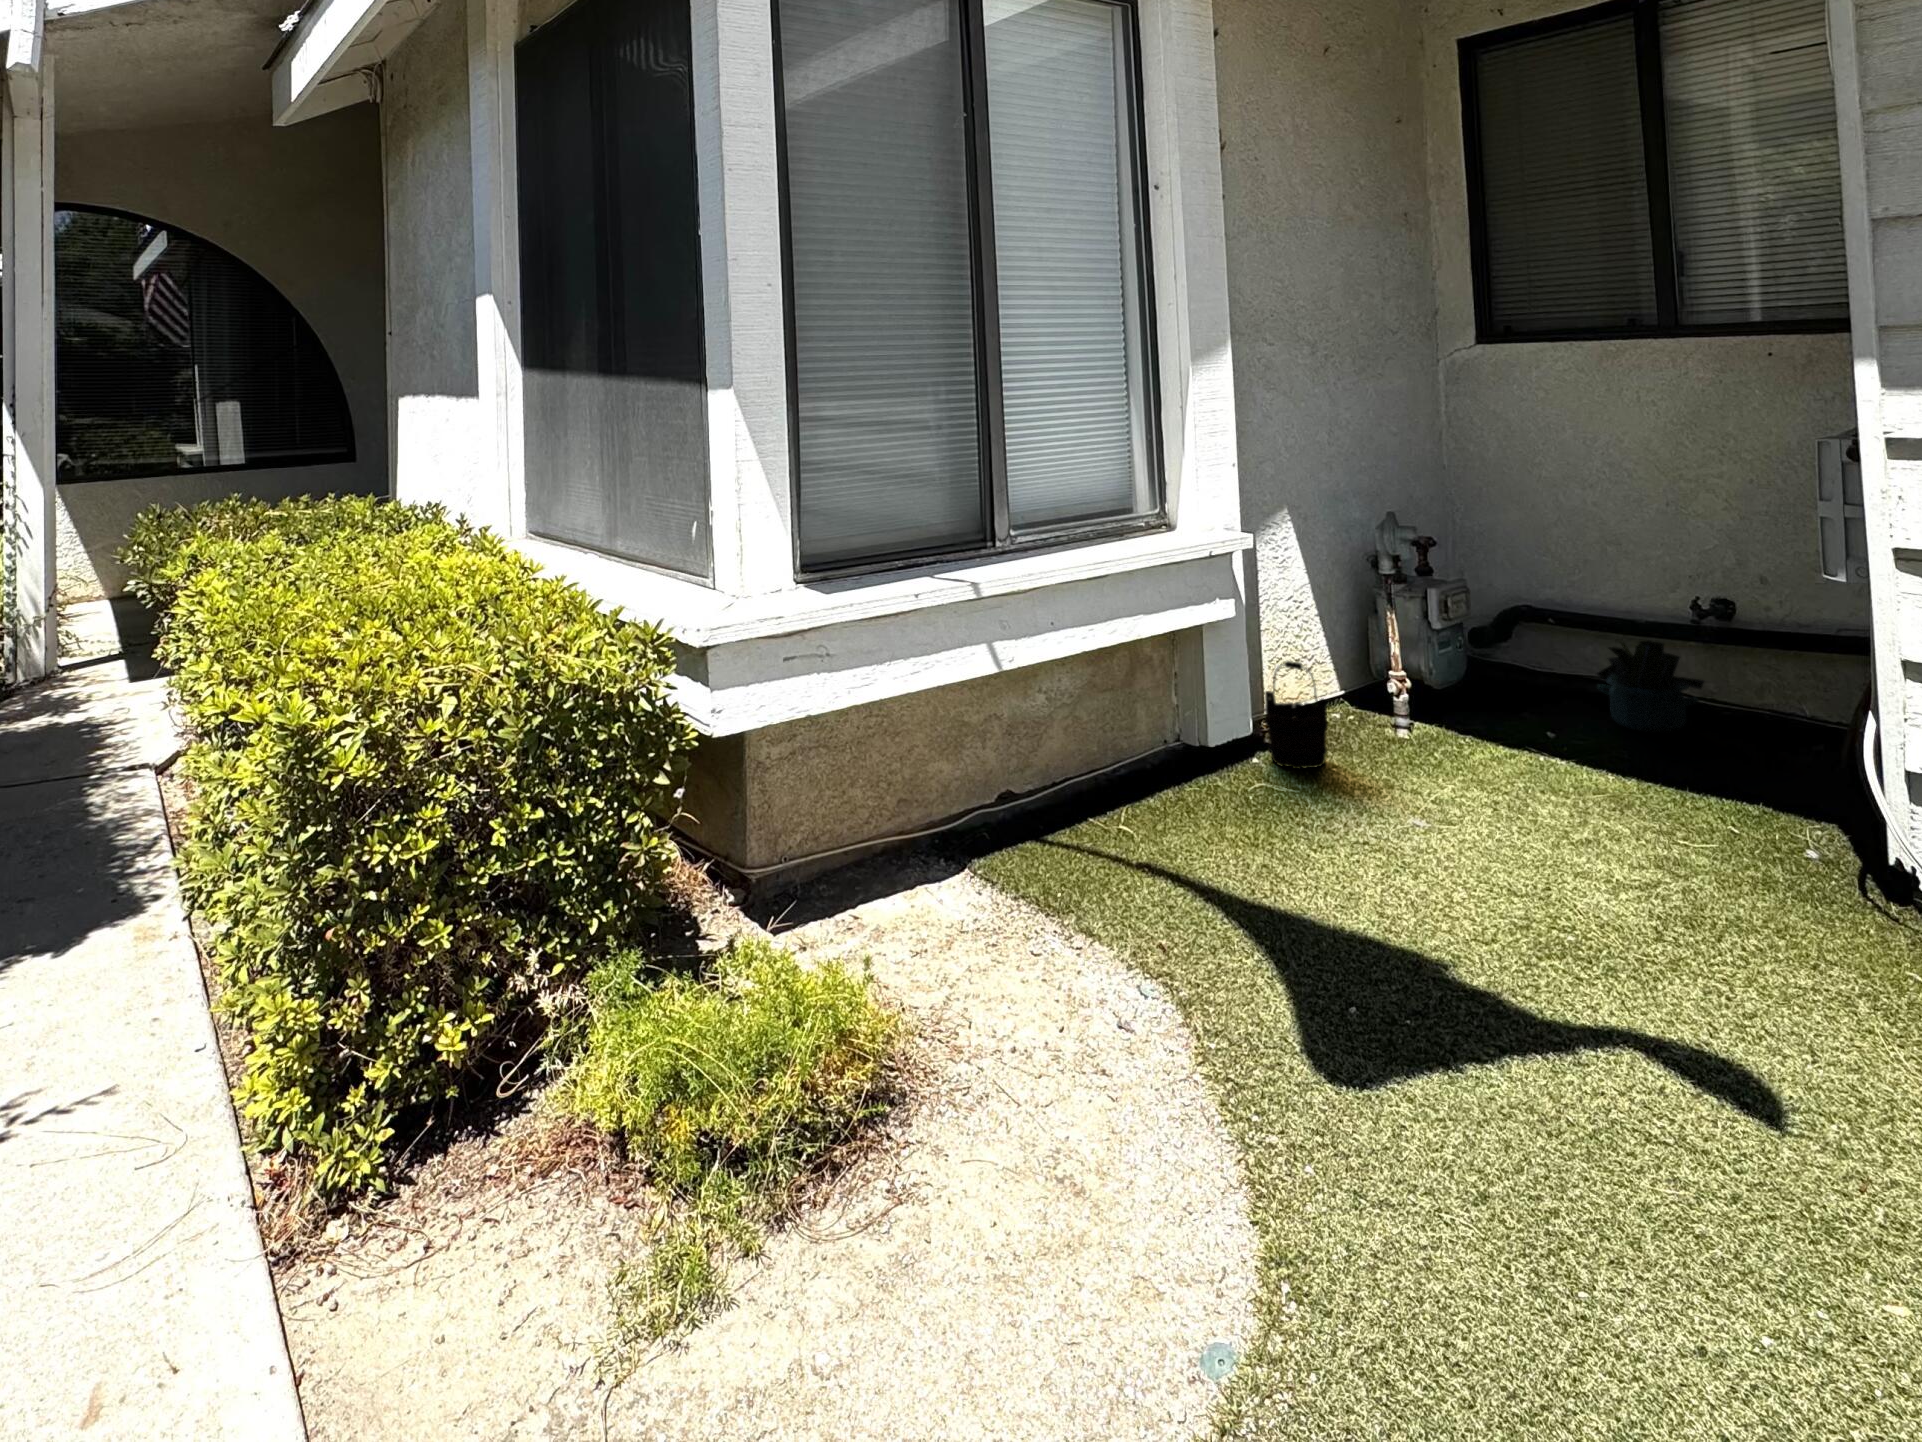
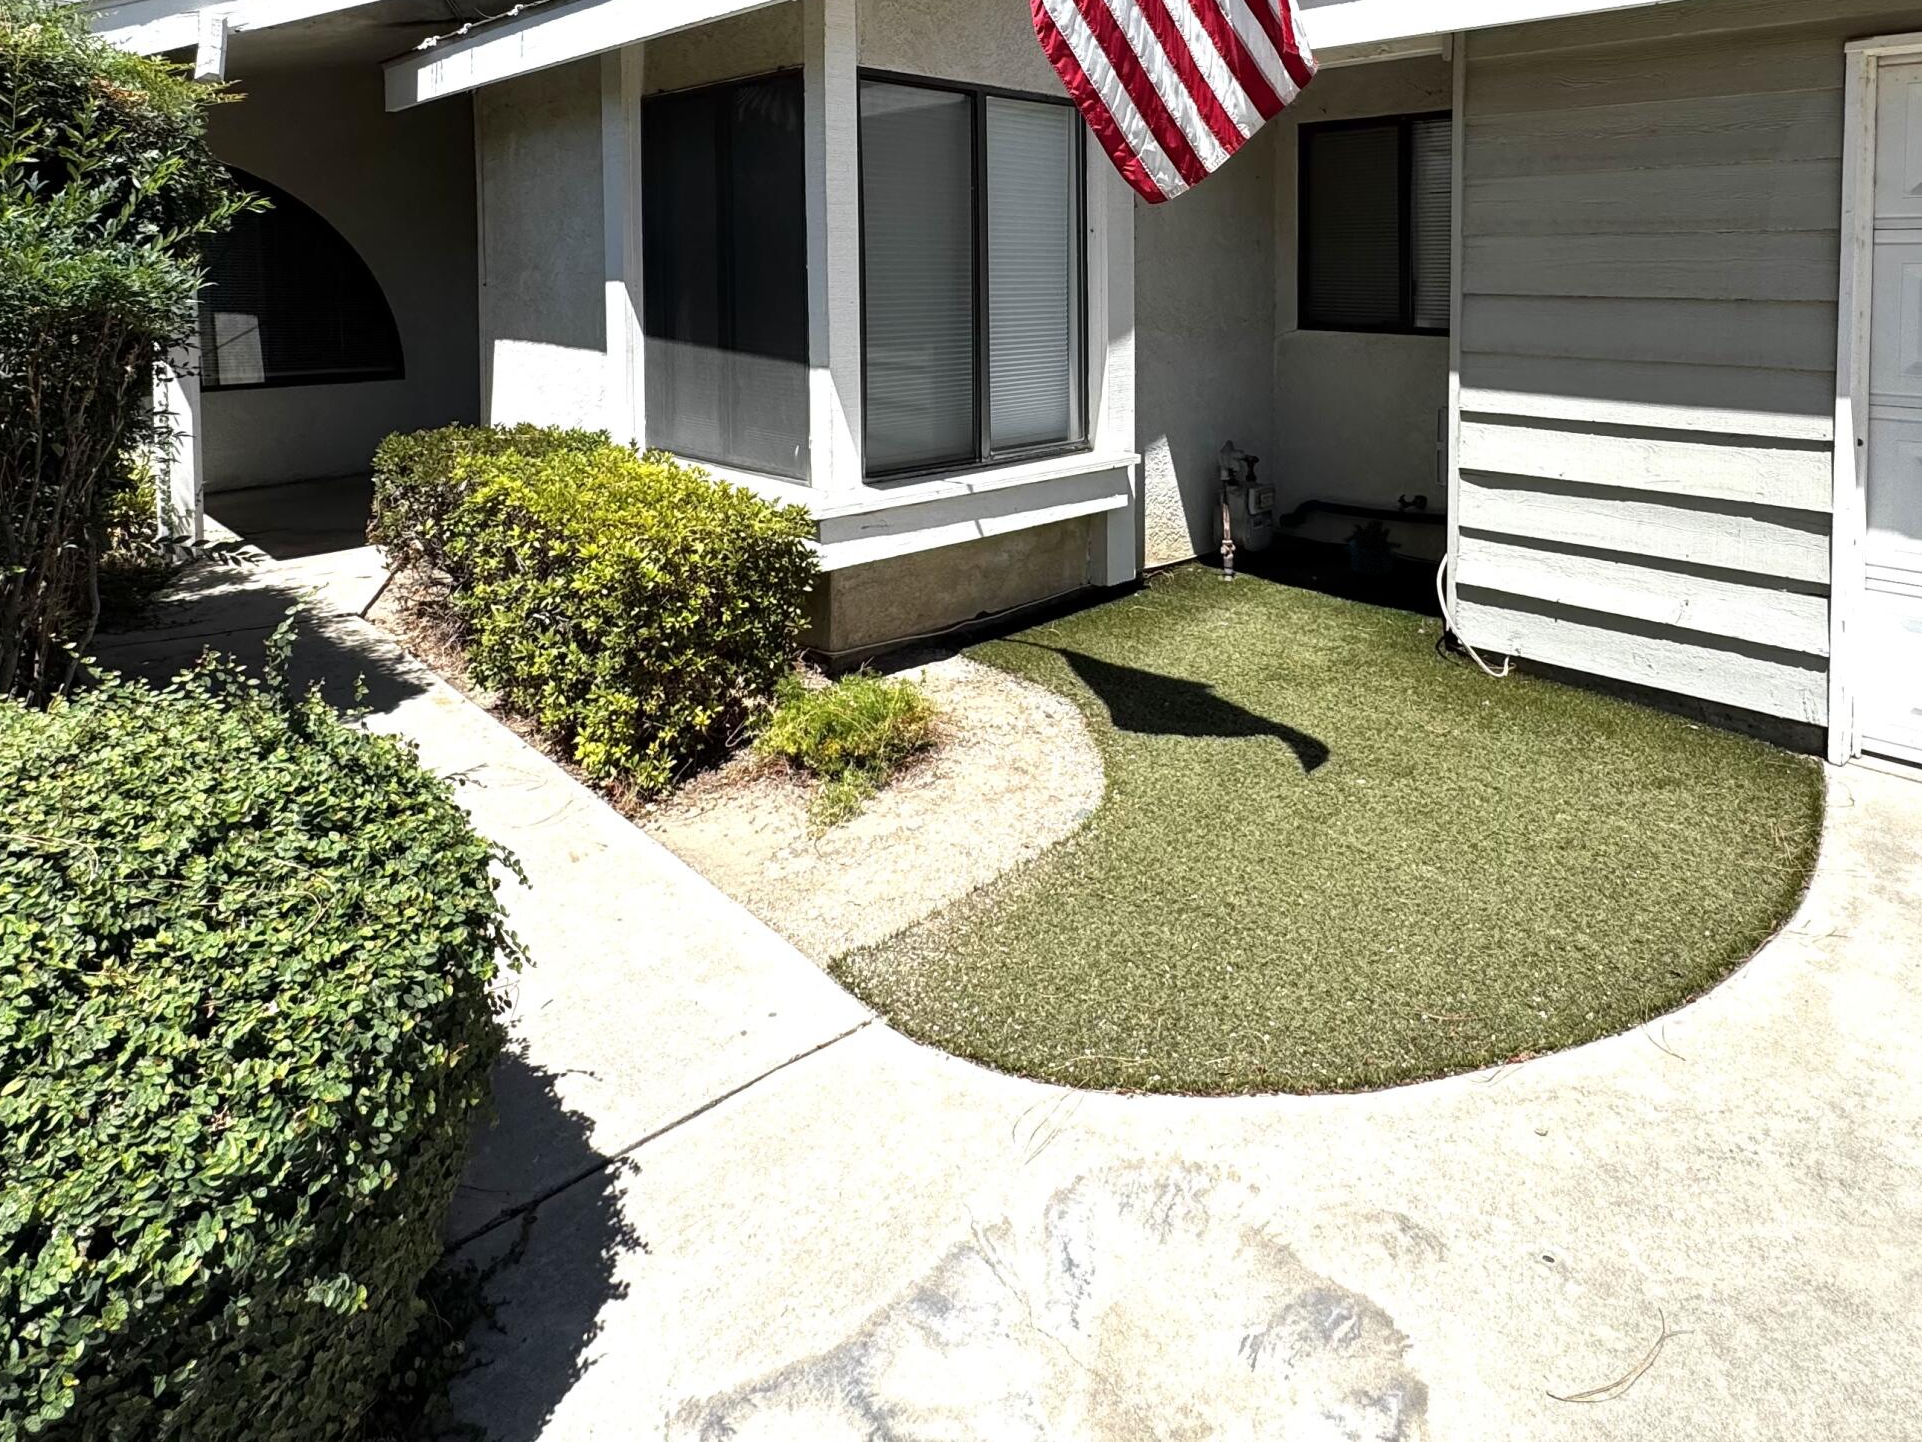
wooden bucket: present [1265,661,1328,769] -> none [1141,531,1179,597]

